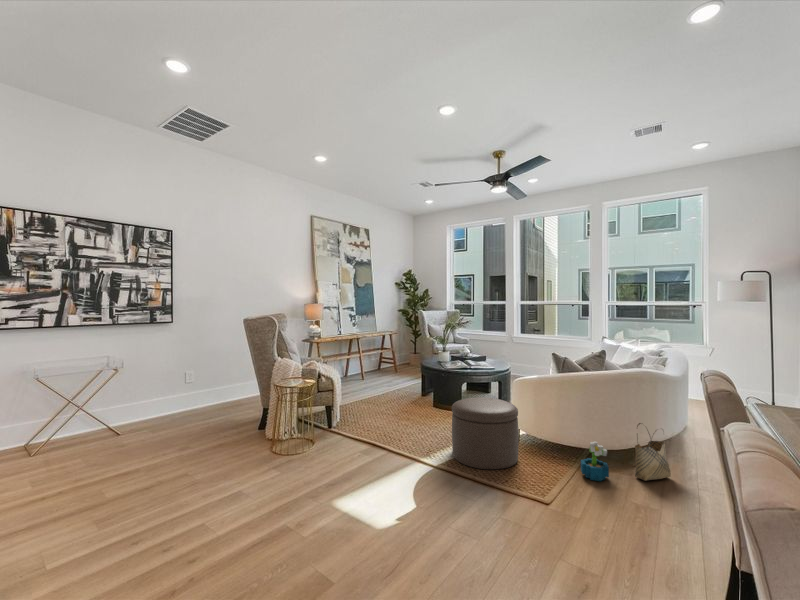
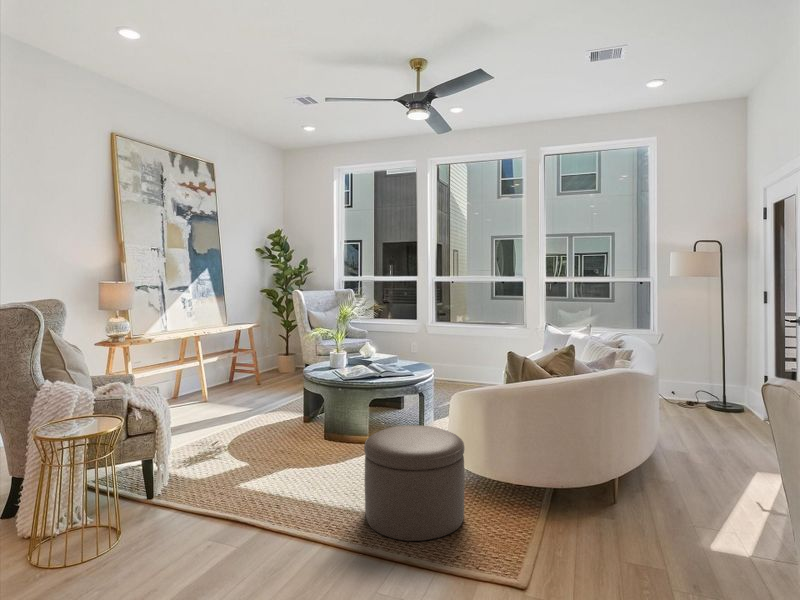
woven basket: present [635,423,671,481] -> none [619,447,661,528]
decorative plant: present [581,442,609,481] -> none [552,482,591,537]

